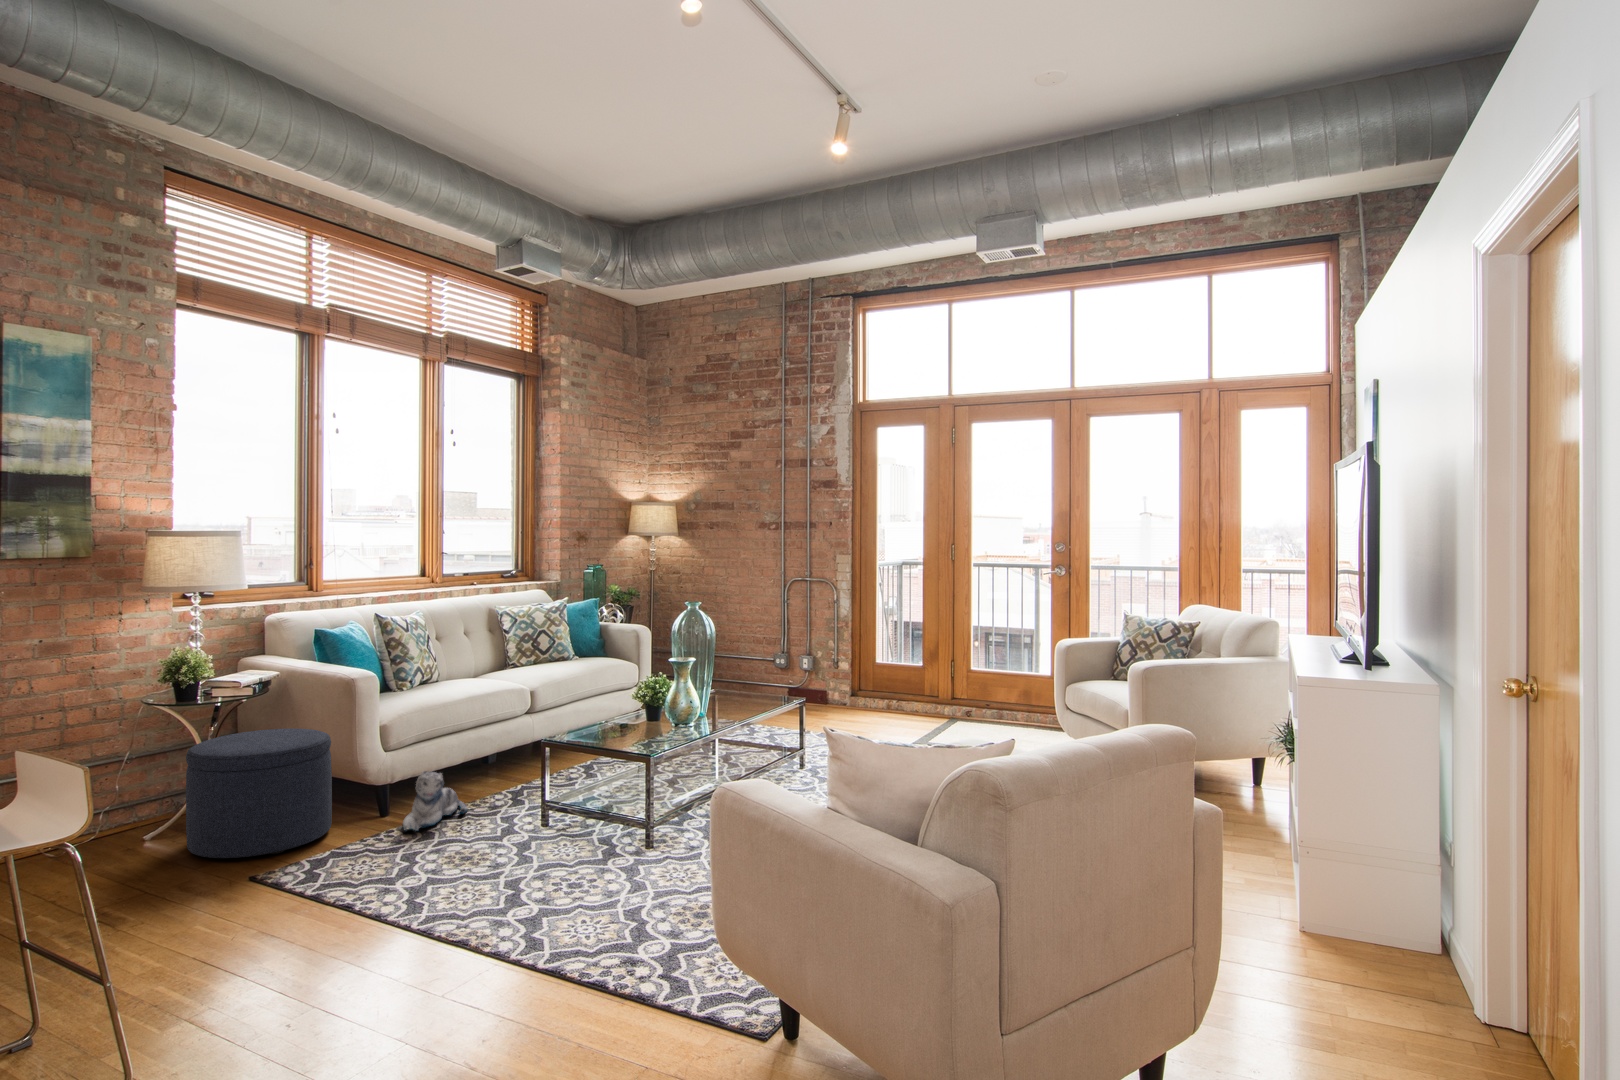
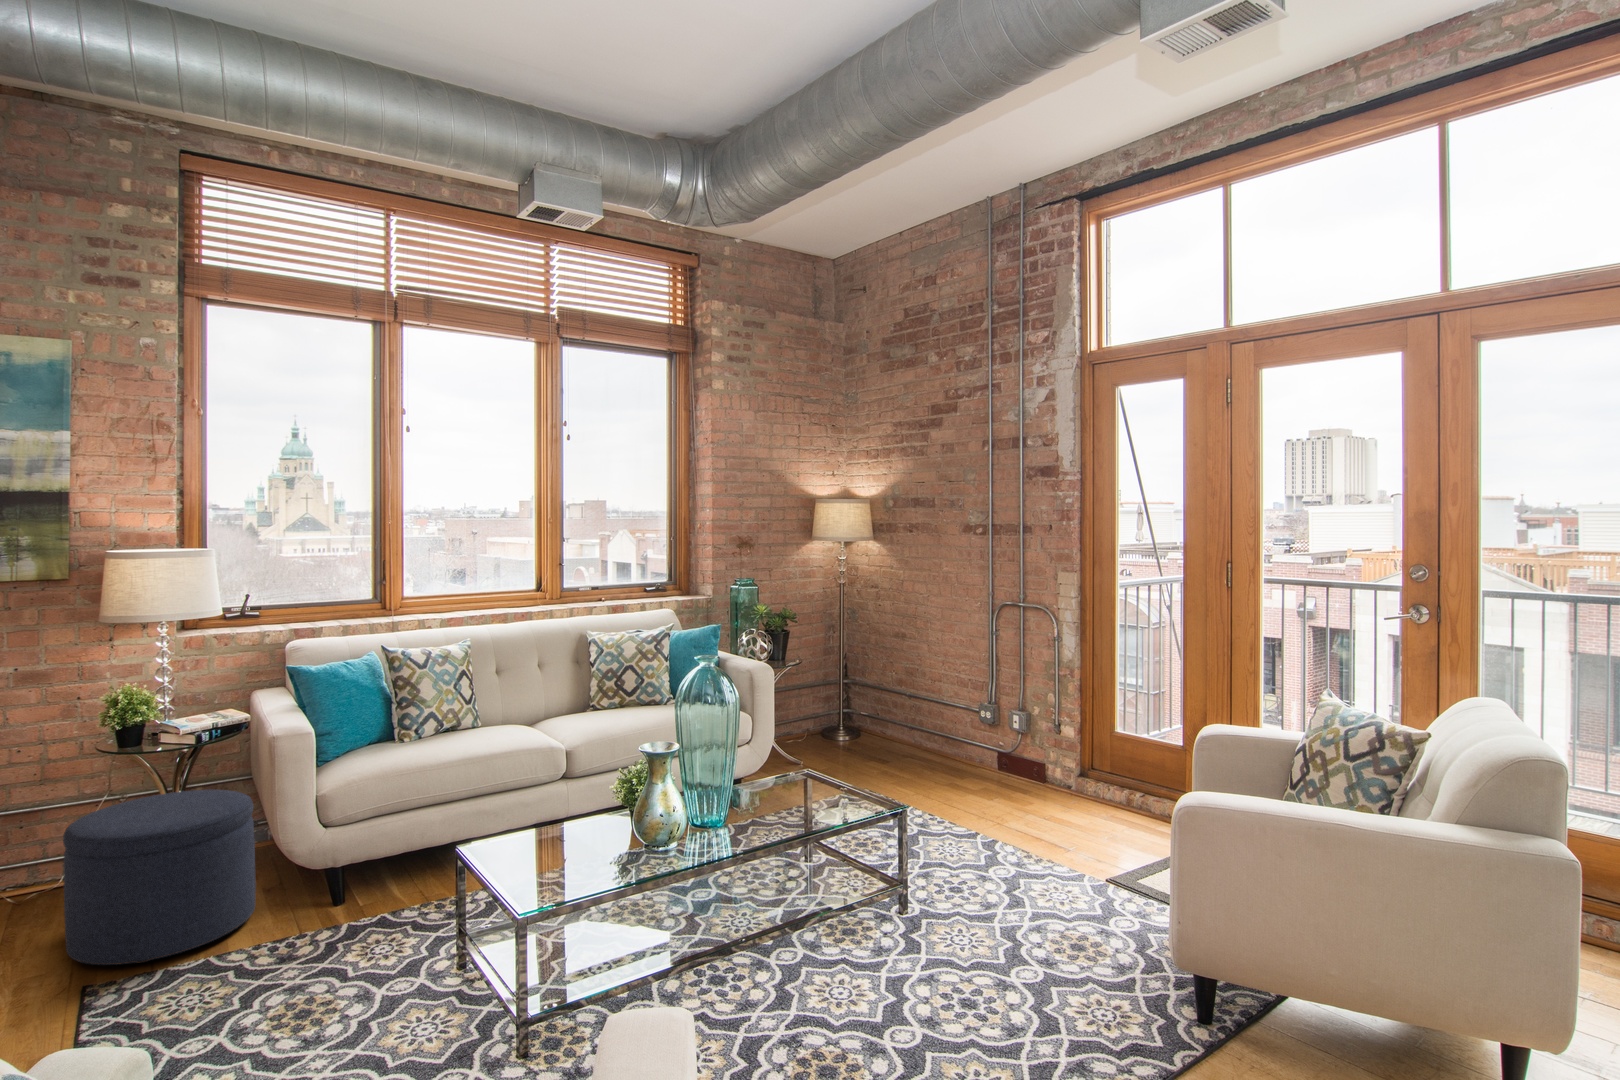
plush toy: present [403,771,467,831] -> none [292,869,418,956]

